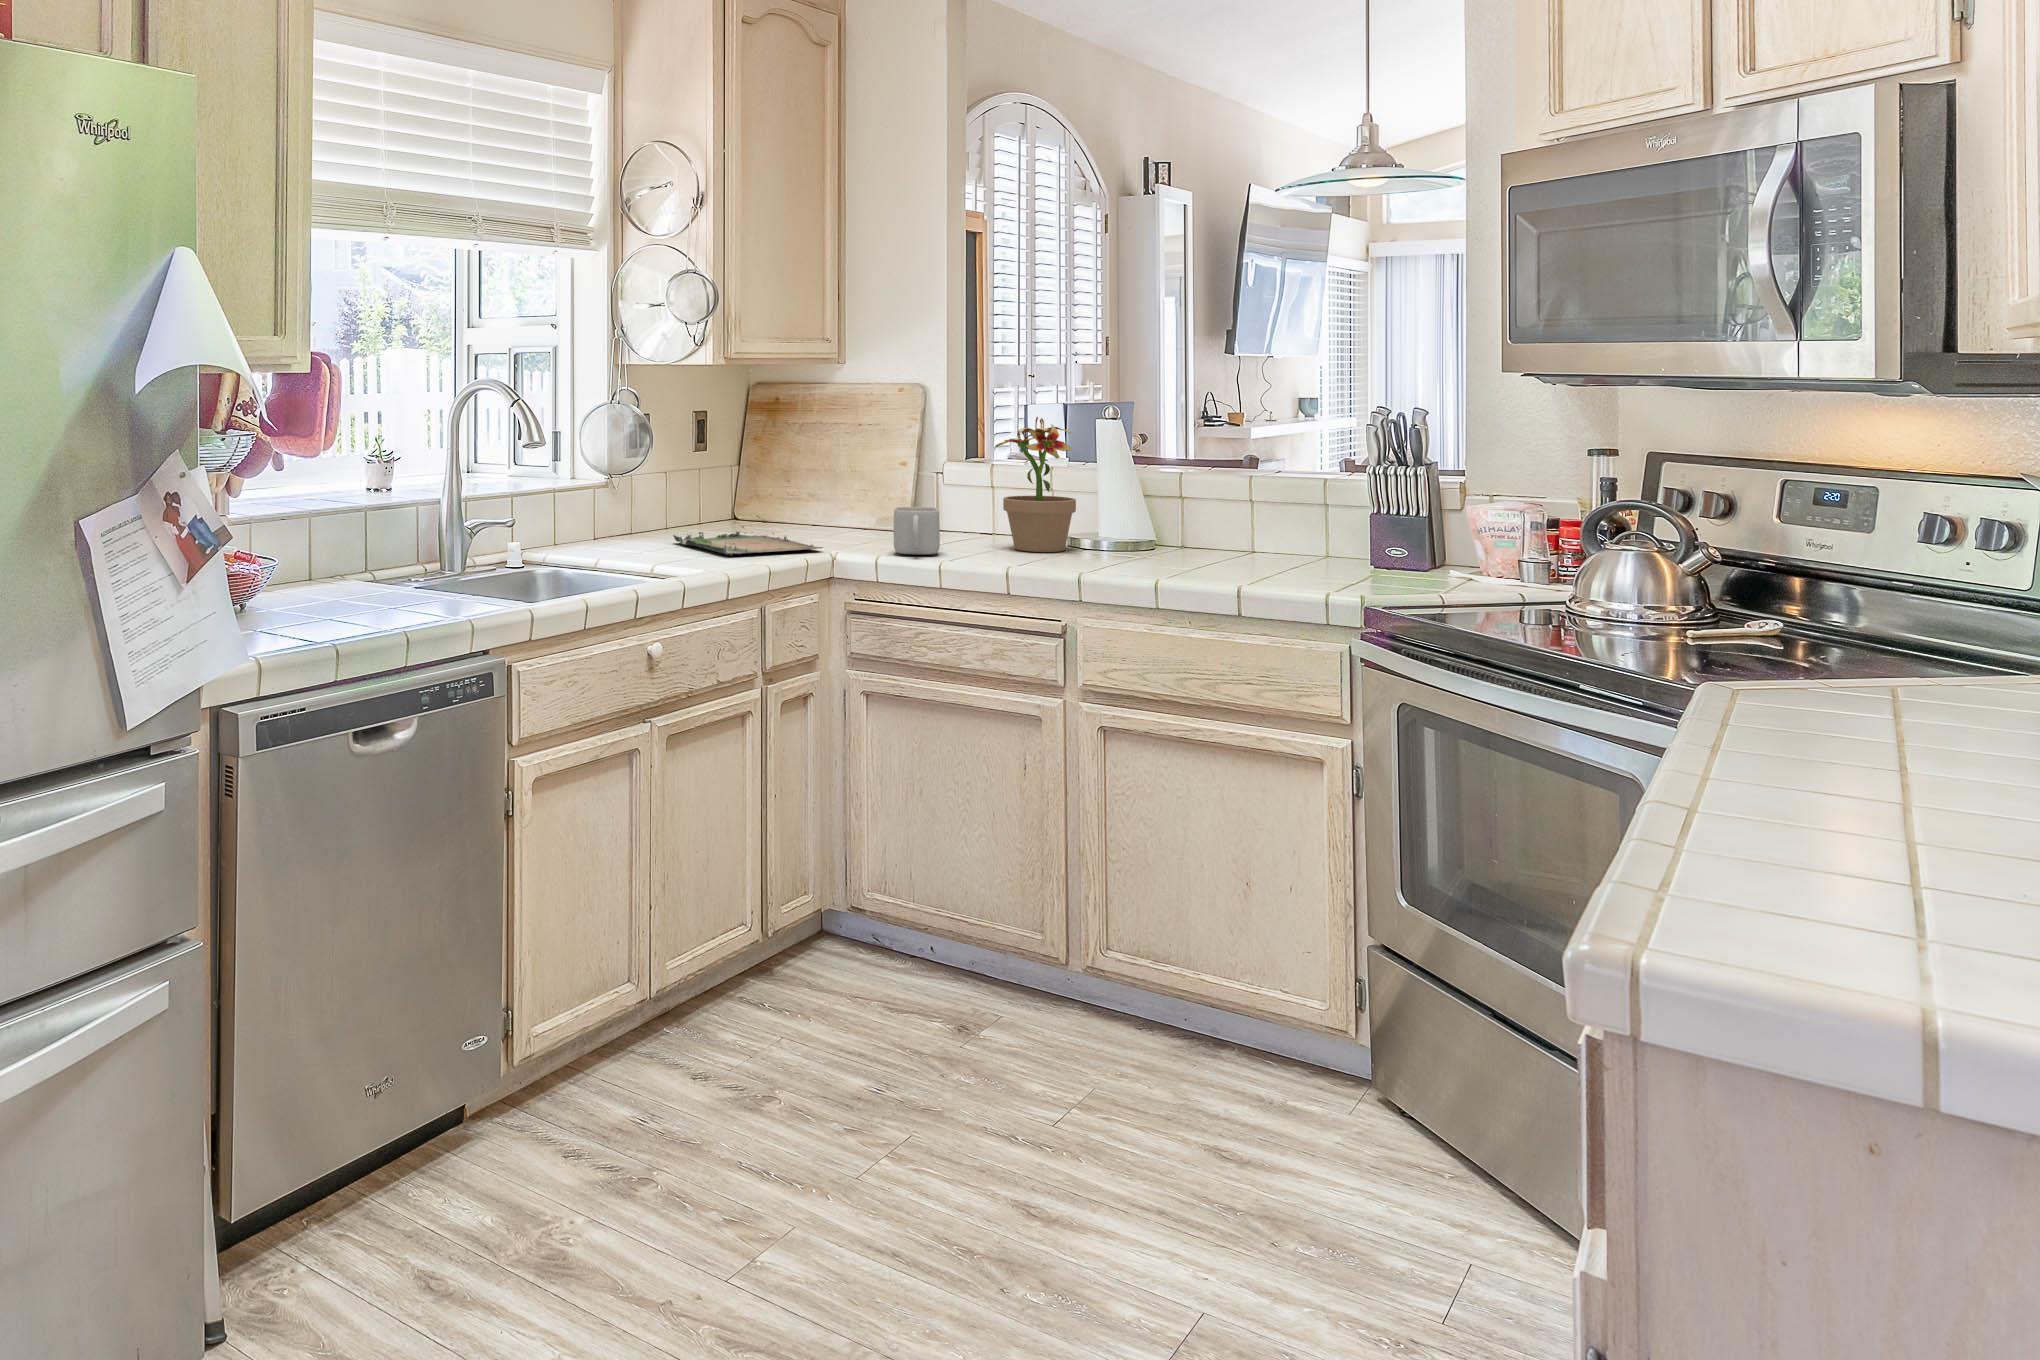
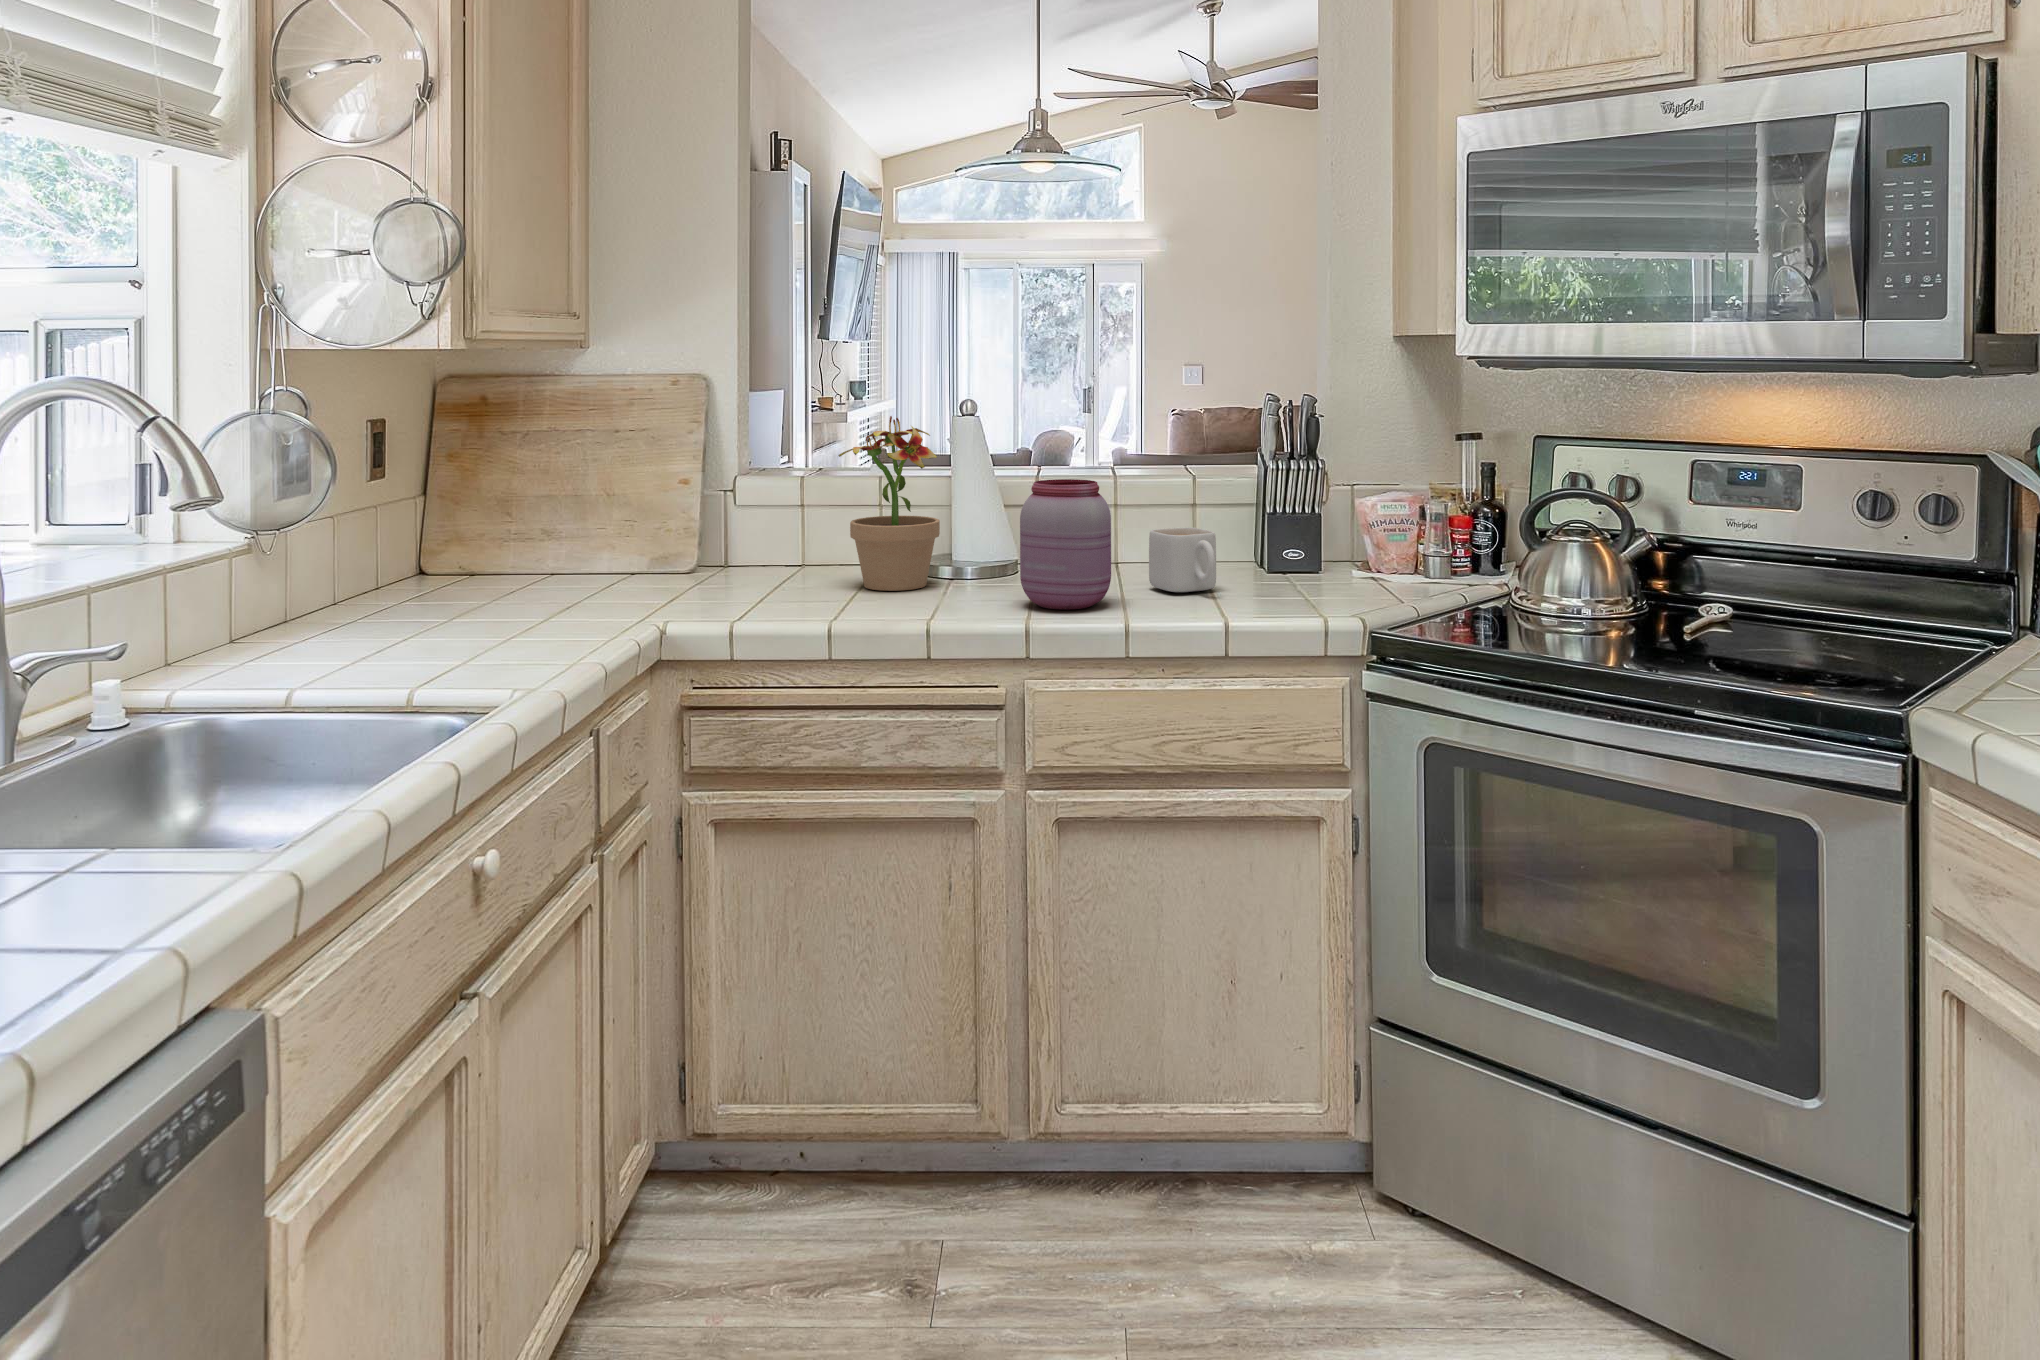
jar: none [1103,469,1181,571] -> present [1020,479,1111,609]
mug: present [894,507,940,555] -> present [1149,527,1216,592]
tray: present [673,526,823,556] -> none [367,588,629,648]

